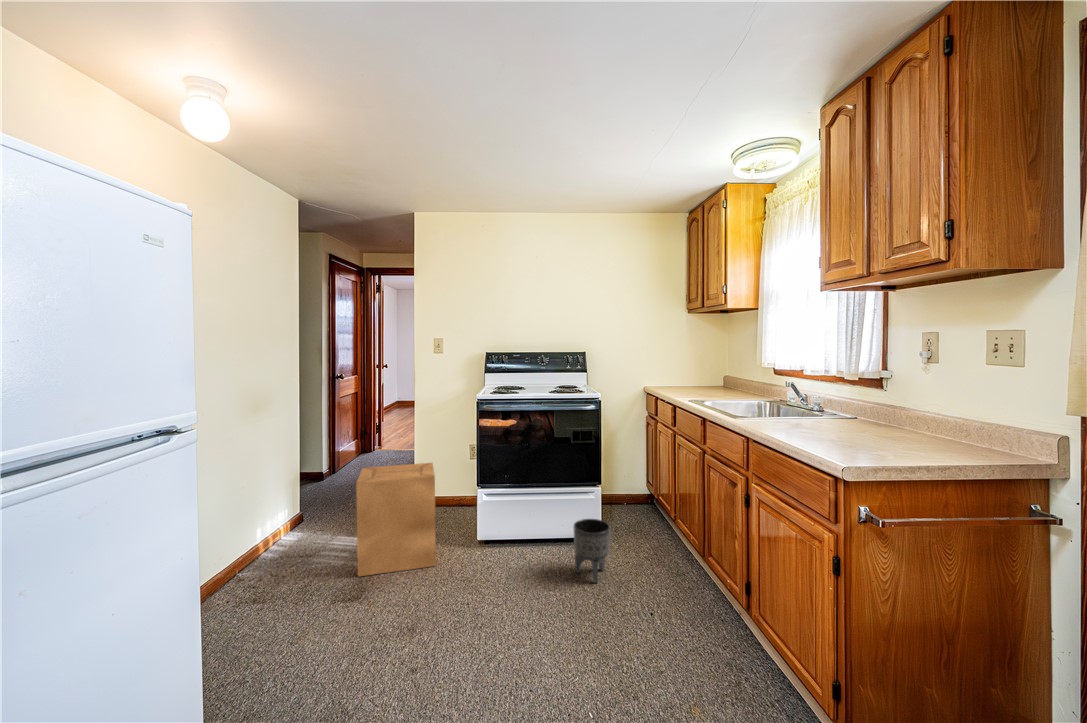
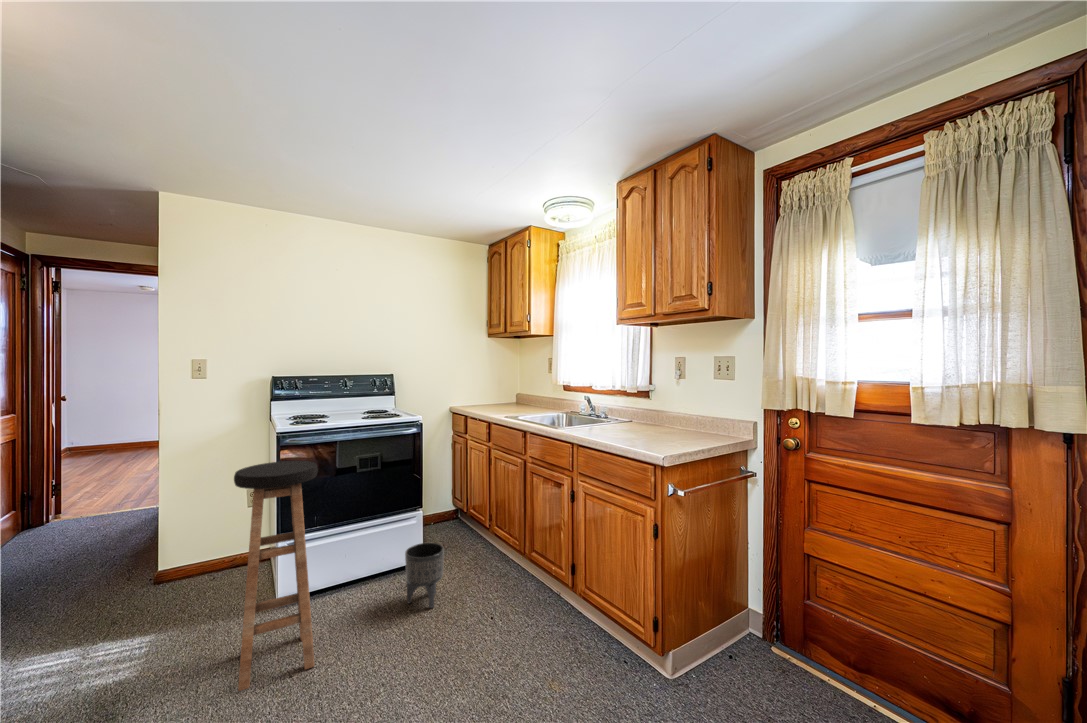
bar stool: none [431,426,493,604] -> present [234,461,318,691]
cardboard box: present [356,463,436,576] -> none [91,515,226,696]

